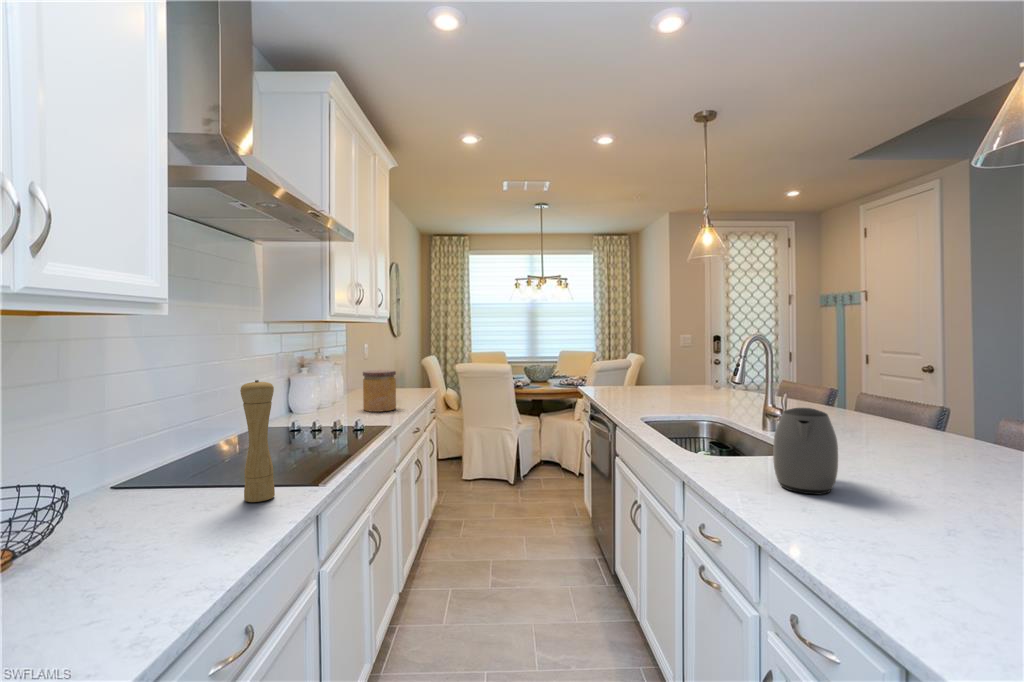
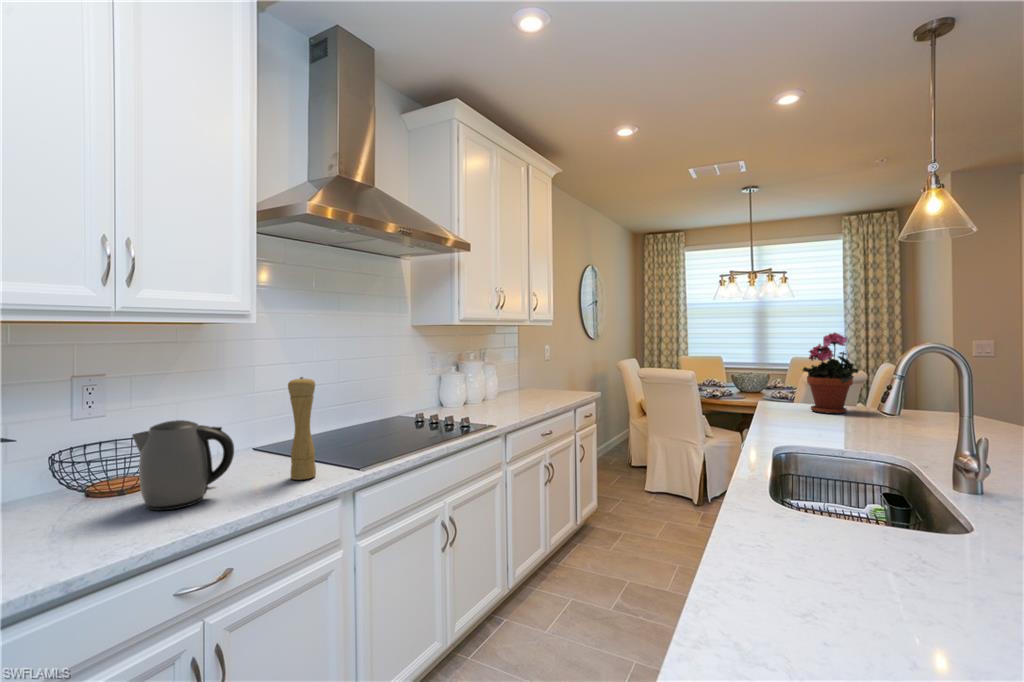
potted plant: none [614,330,654,393] -> present [803,333,859,414]
jar: present [363,370,396,412] -> none [499,371,530,411]
kettle: present [773,408,838,494] -> present [132,420,234,510]

